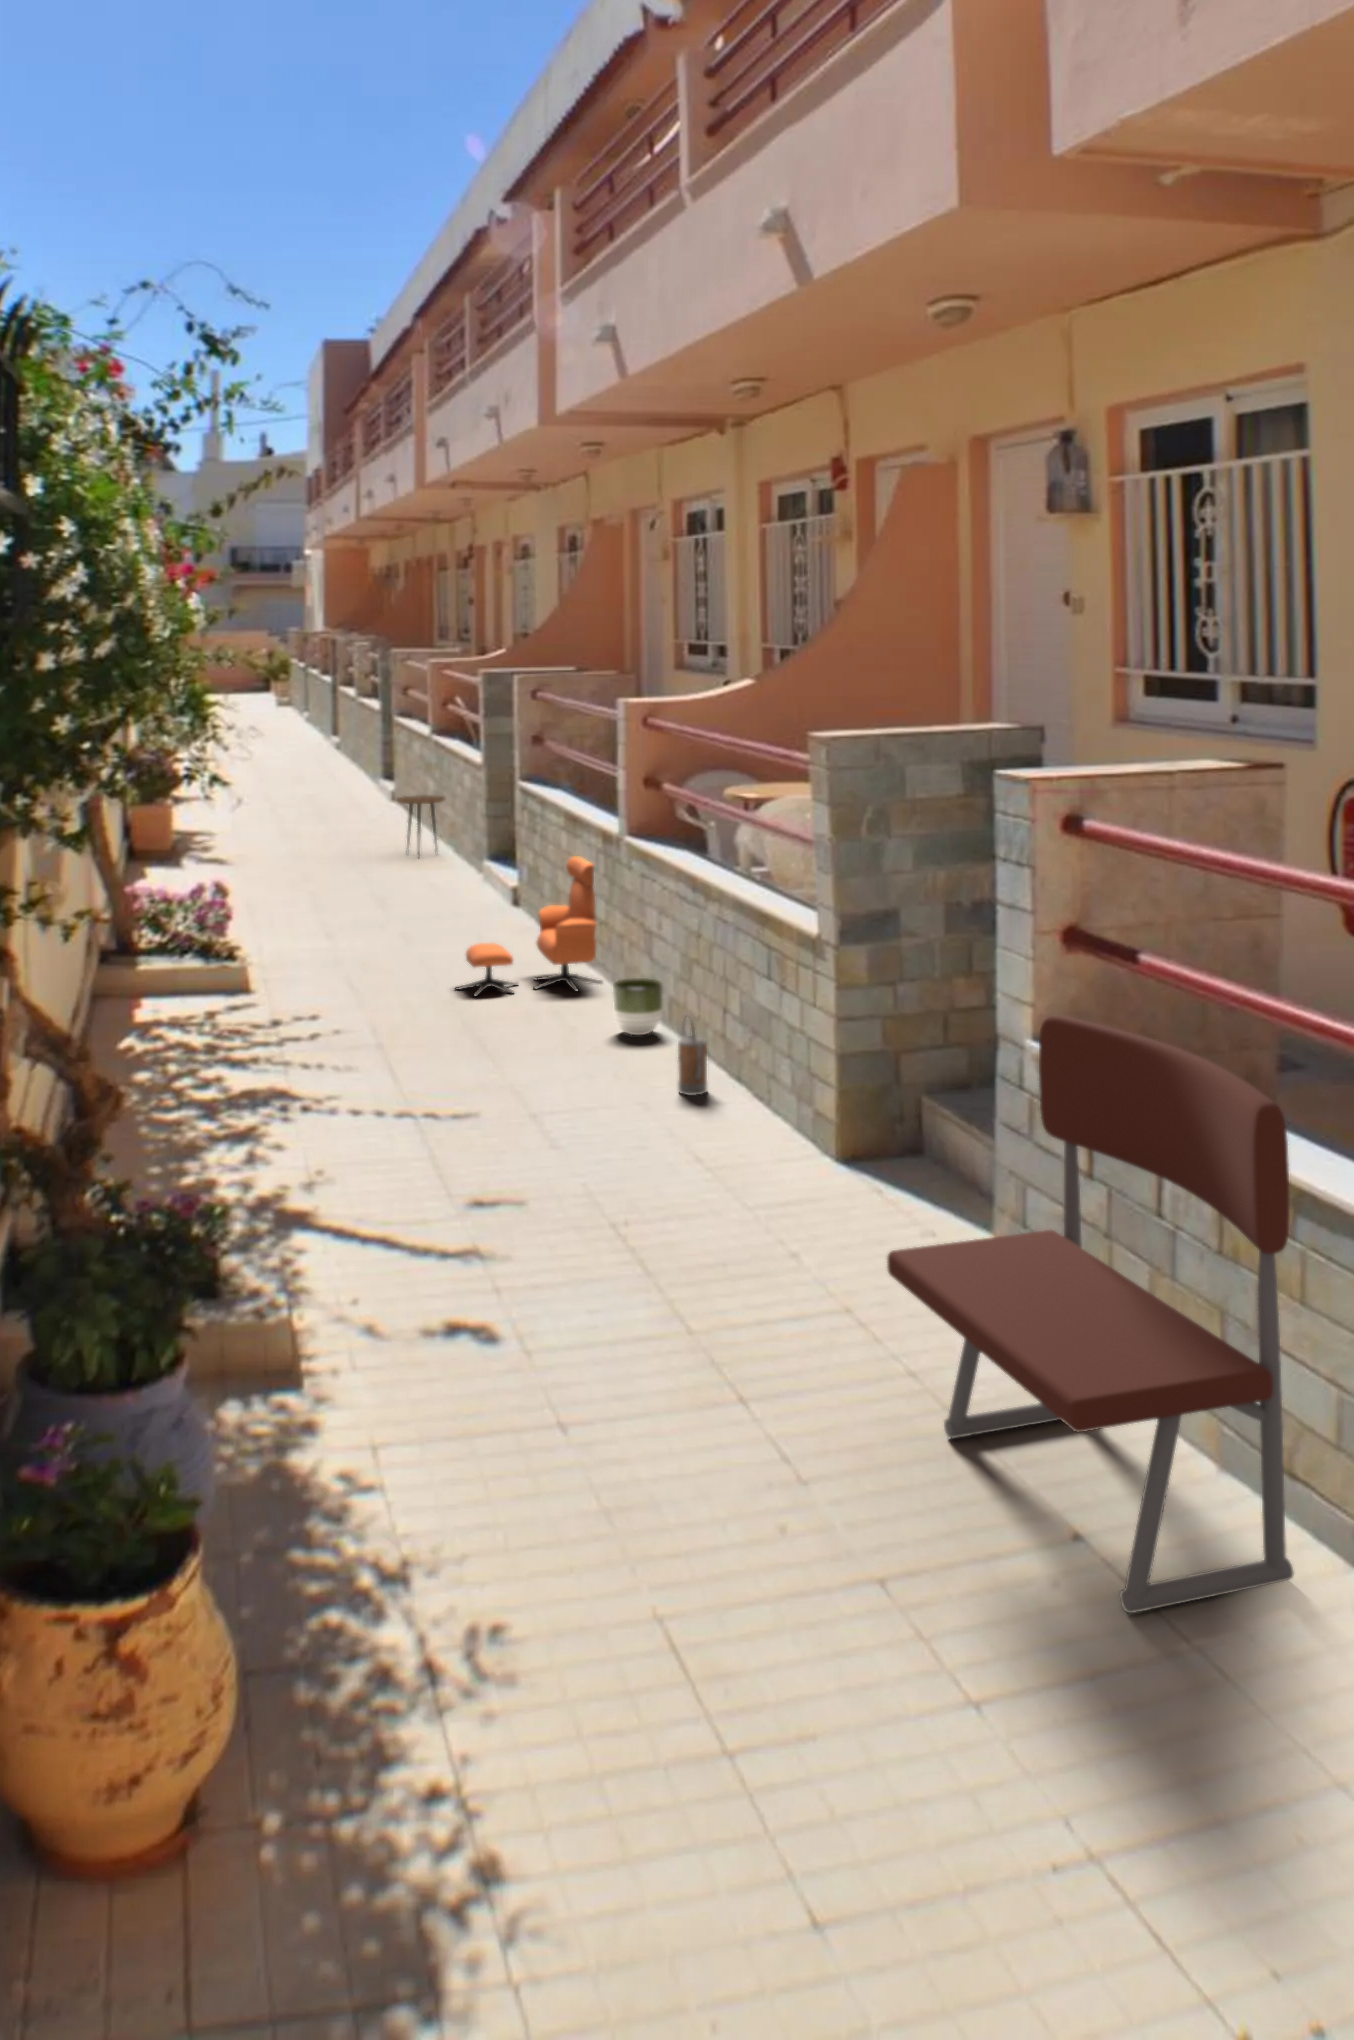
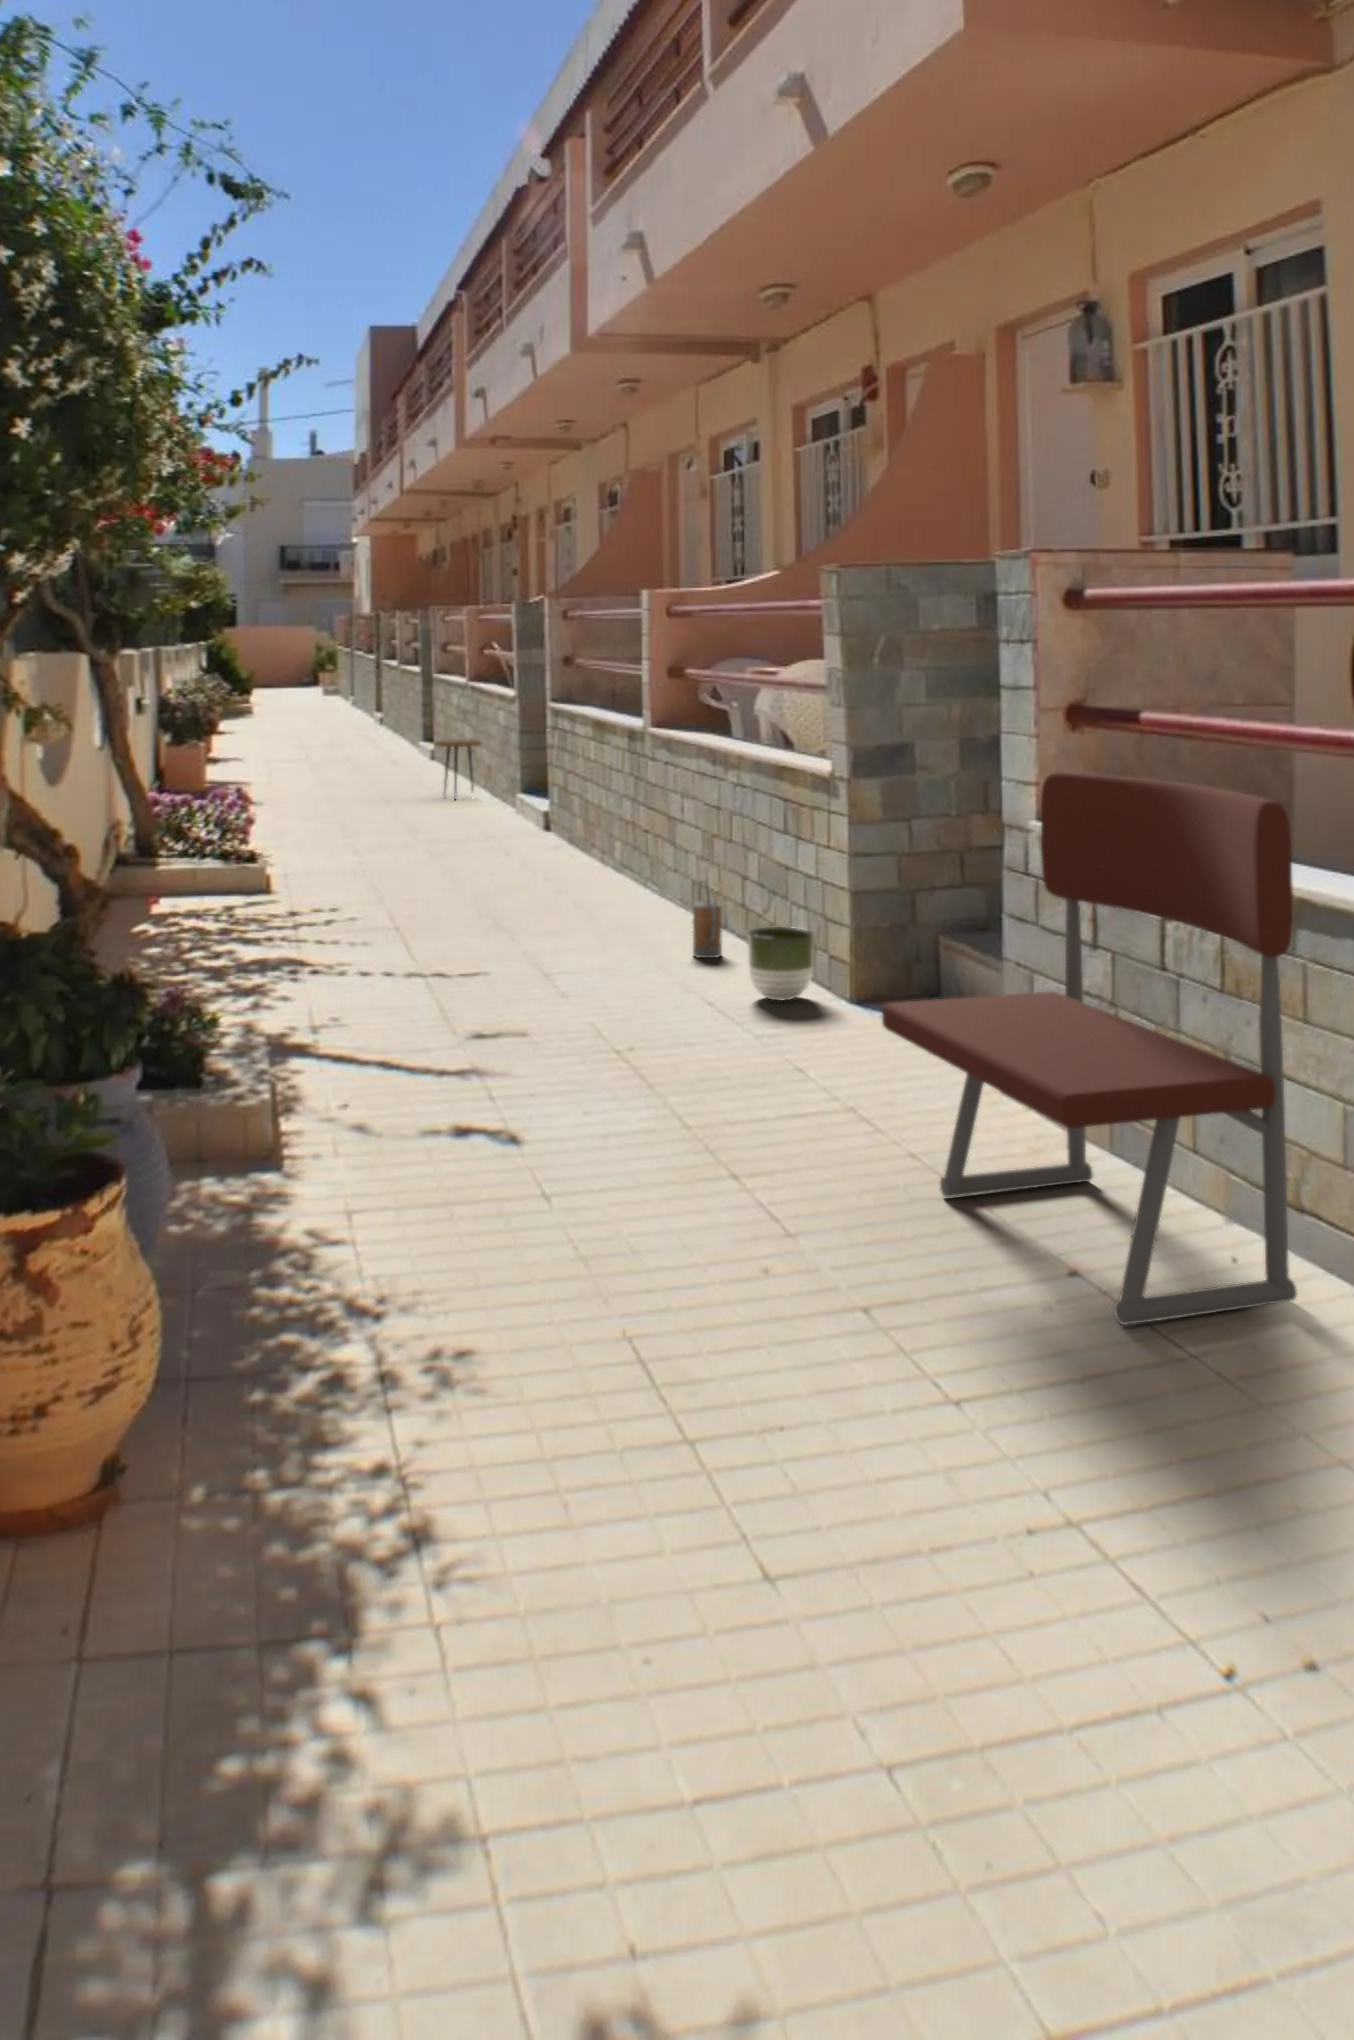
lounge chair: present [456,856,602,996] -> none [478,758,626,891]
planter: present [613,978,663,1035] -> present [748,927,813,1000]

